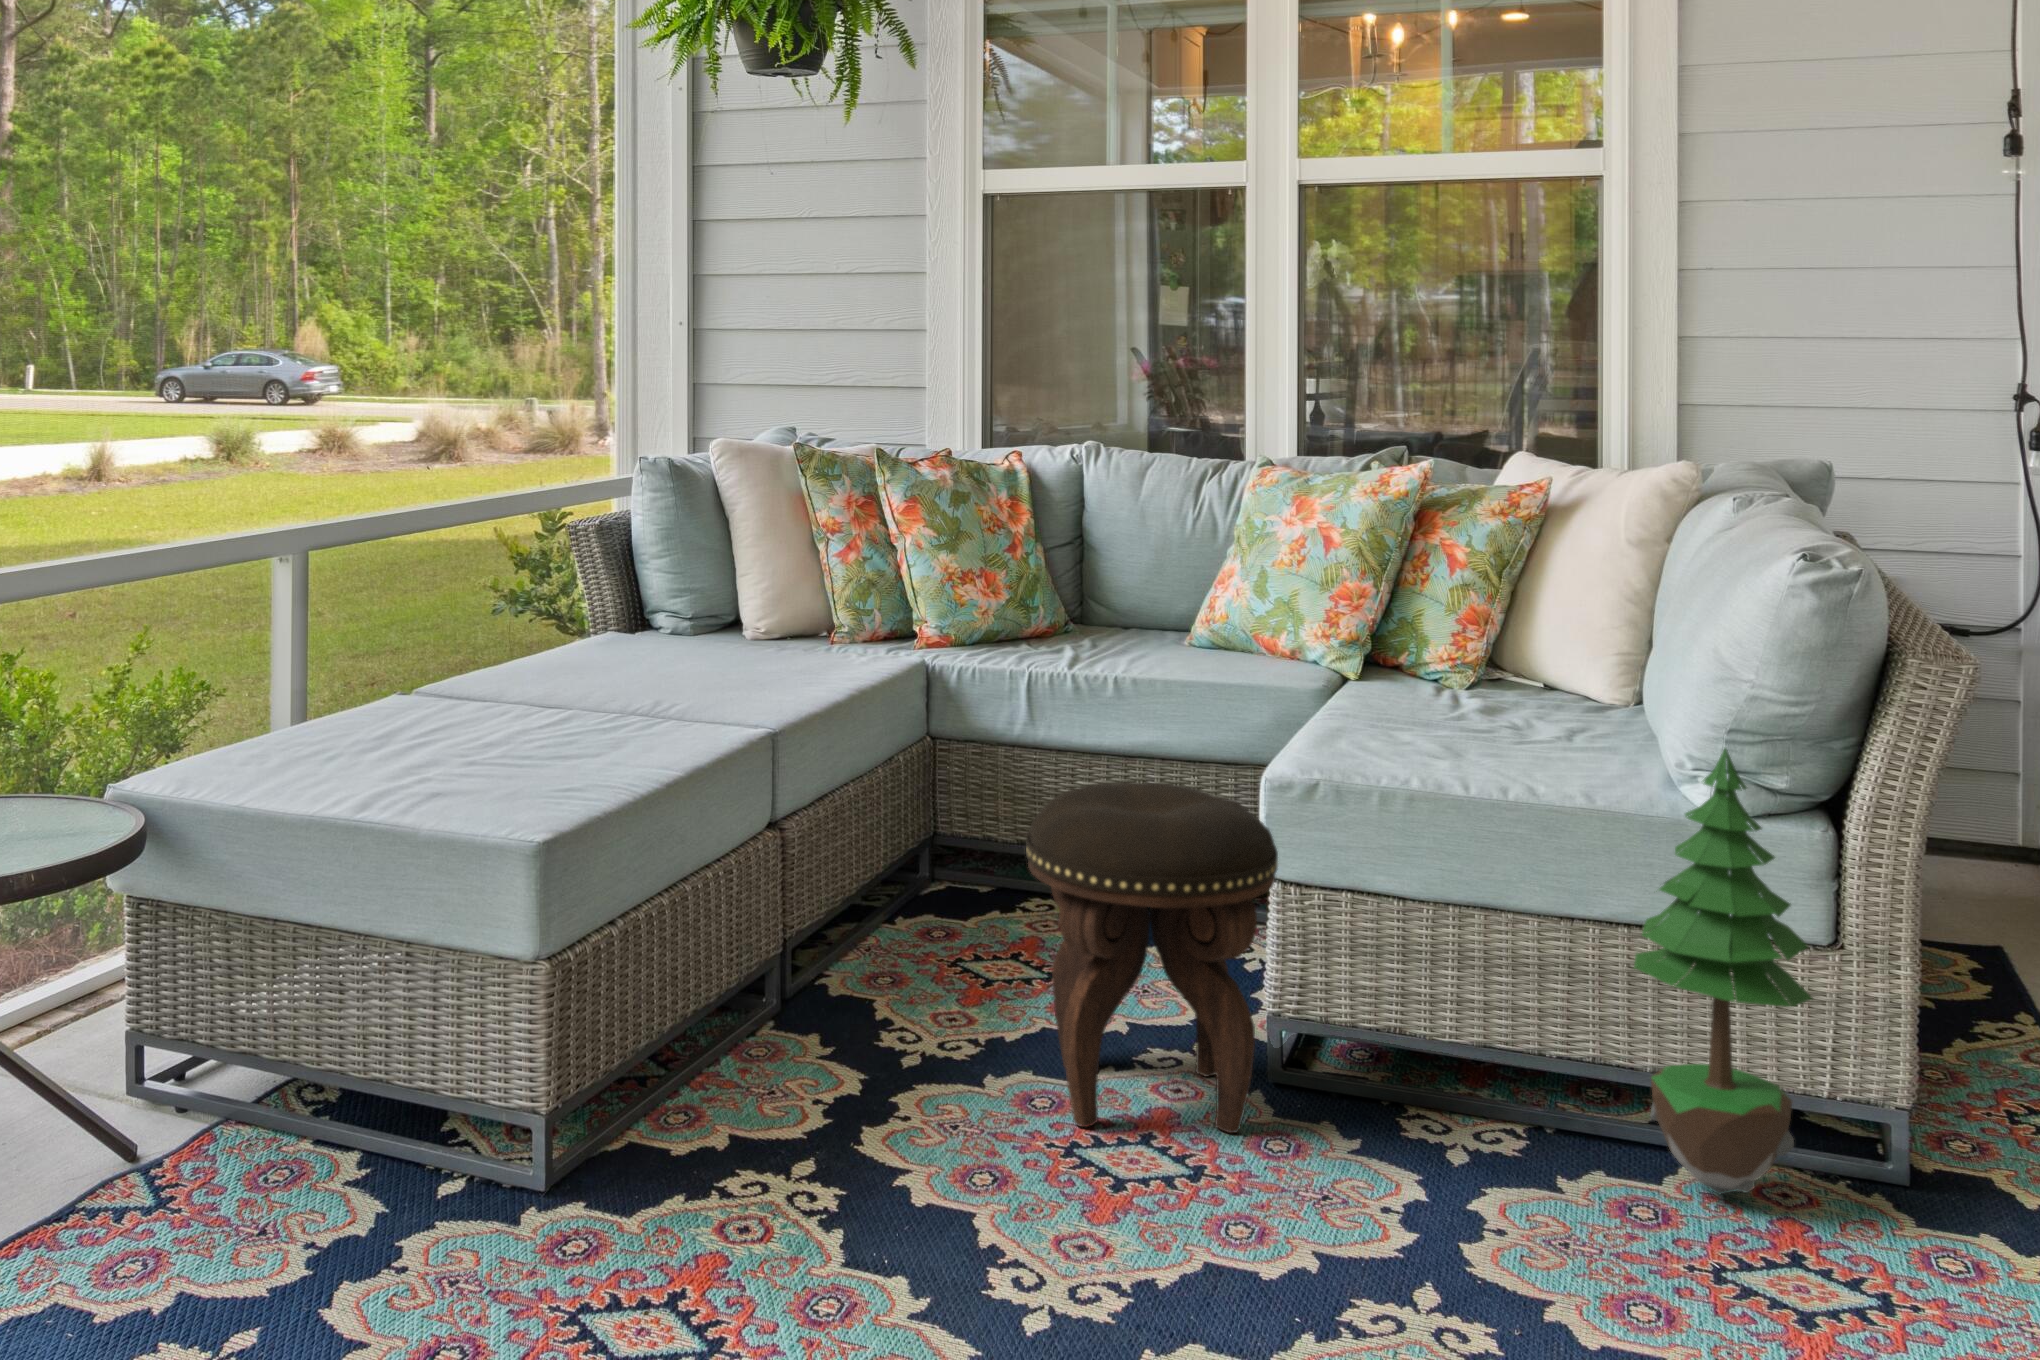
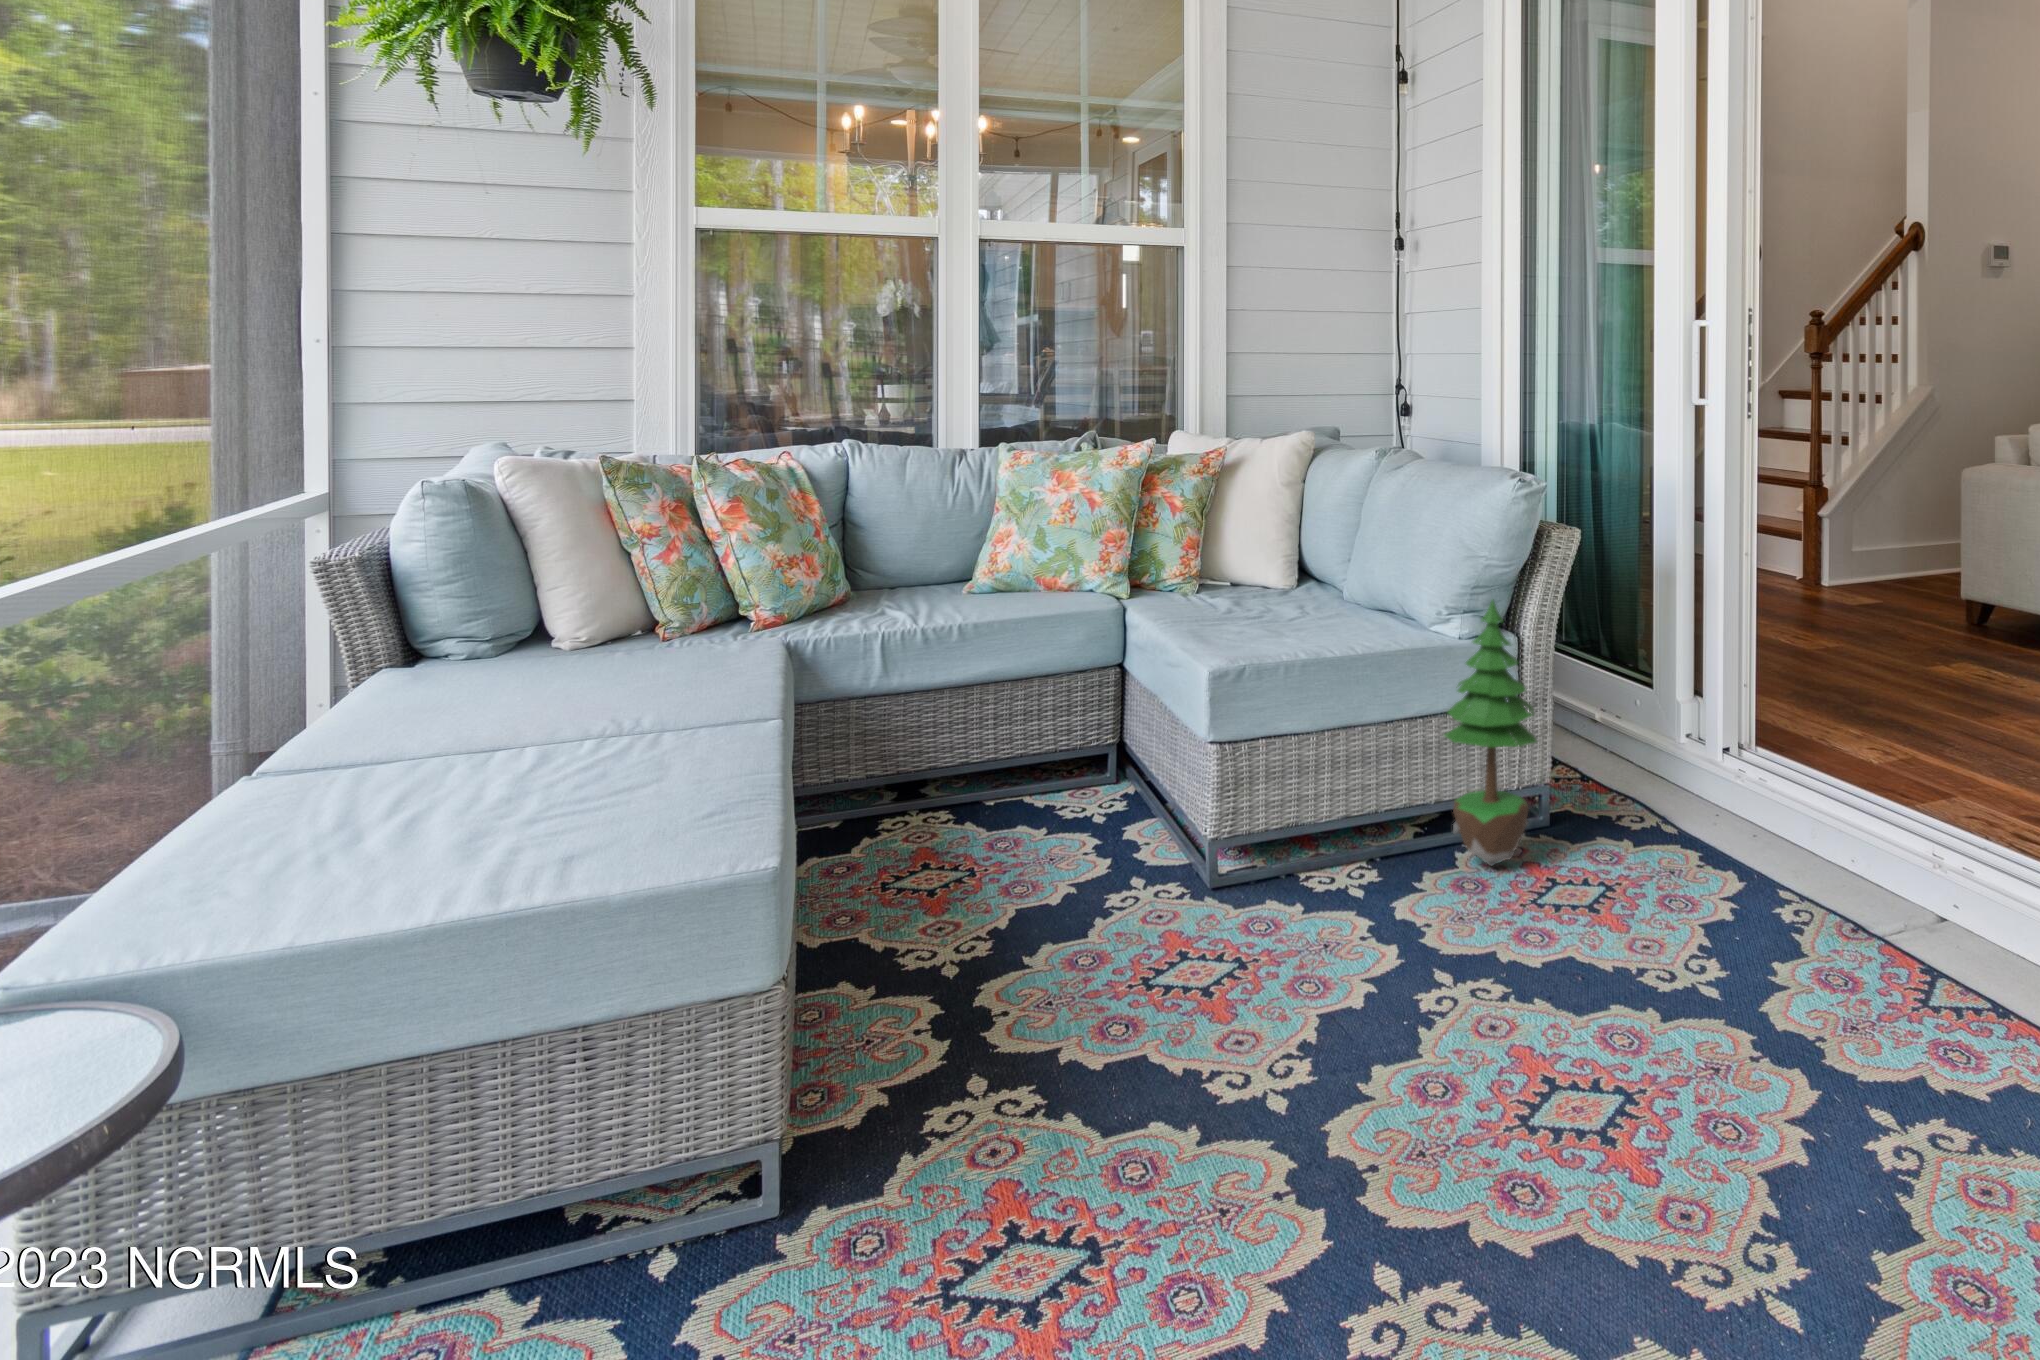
footstool: present [1026,782,1278,1133] -> none [1055,692,1246,969]

